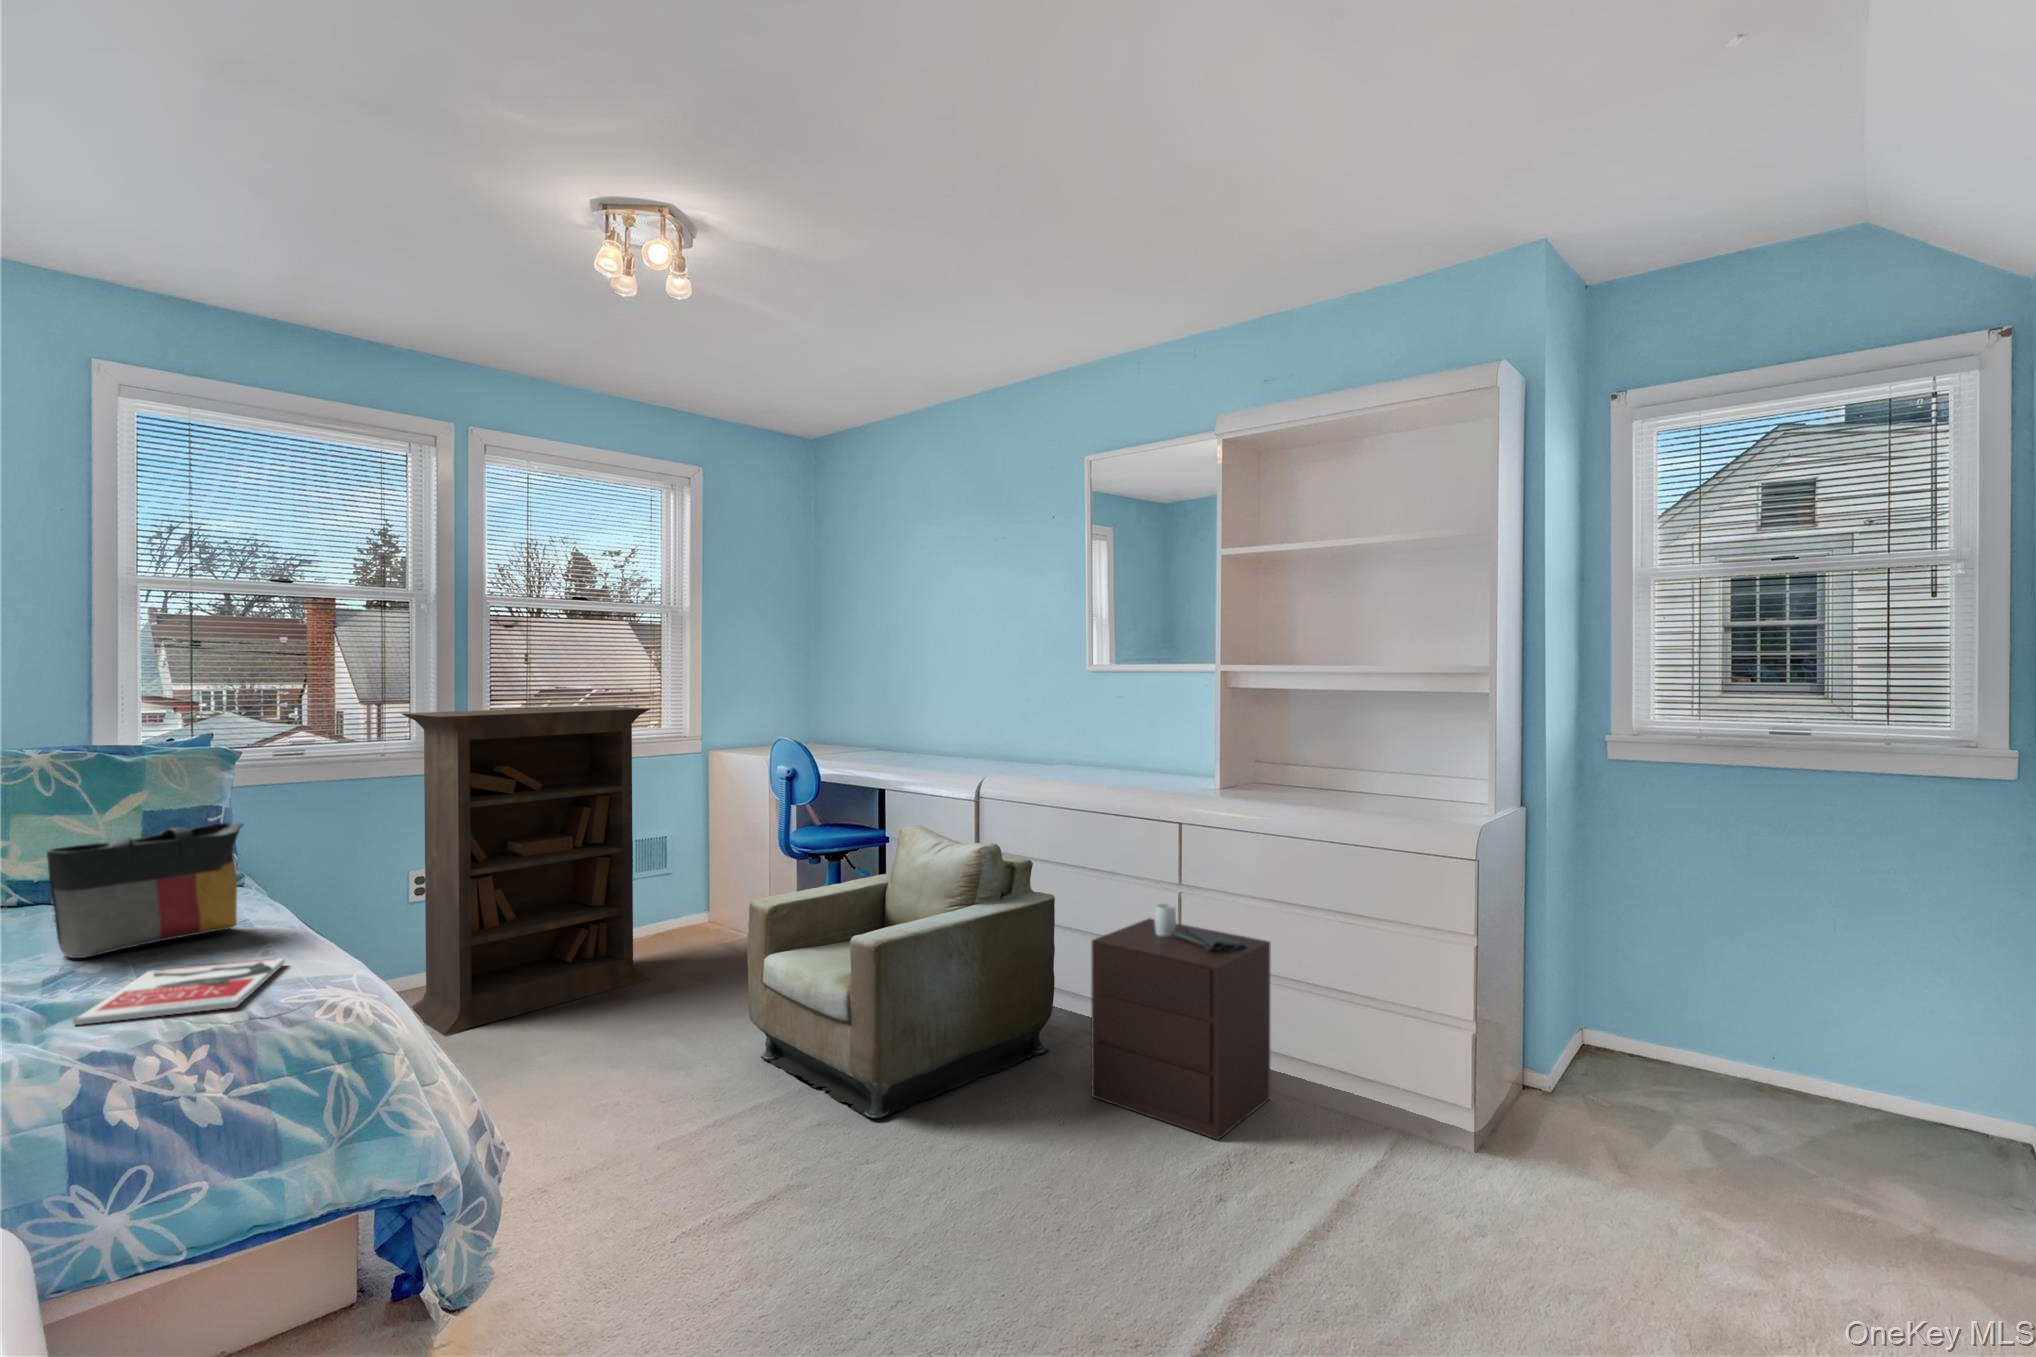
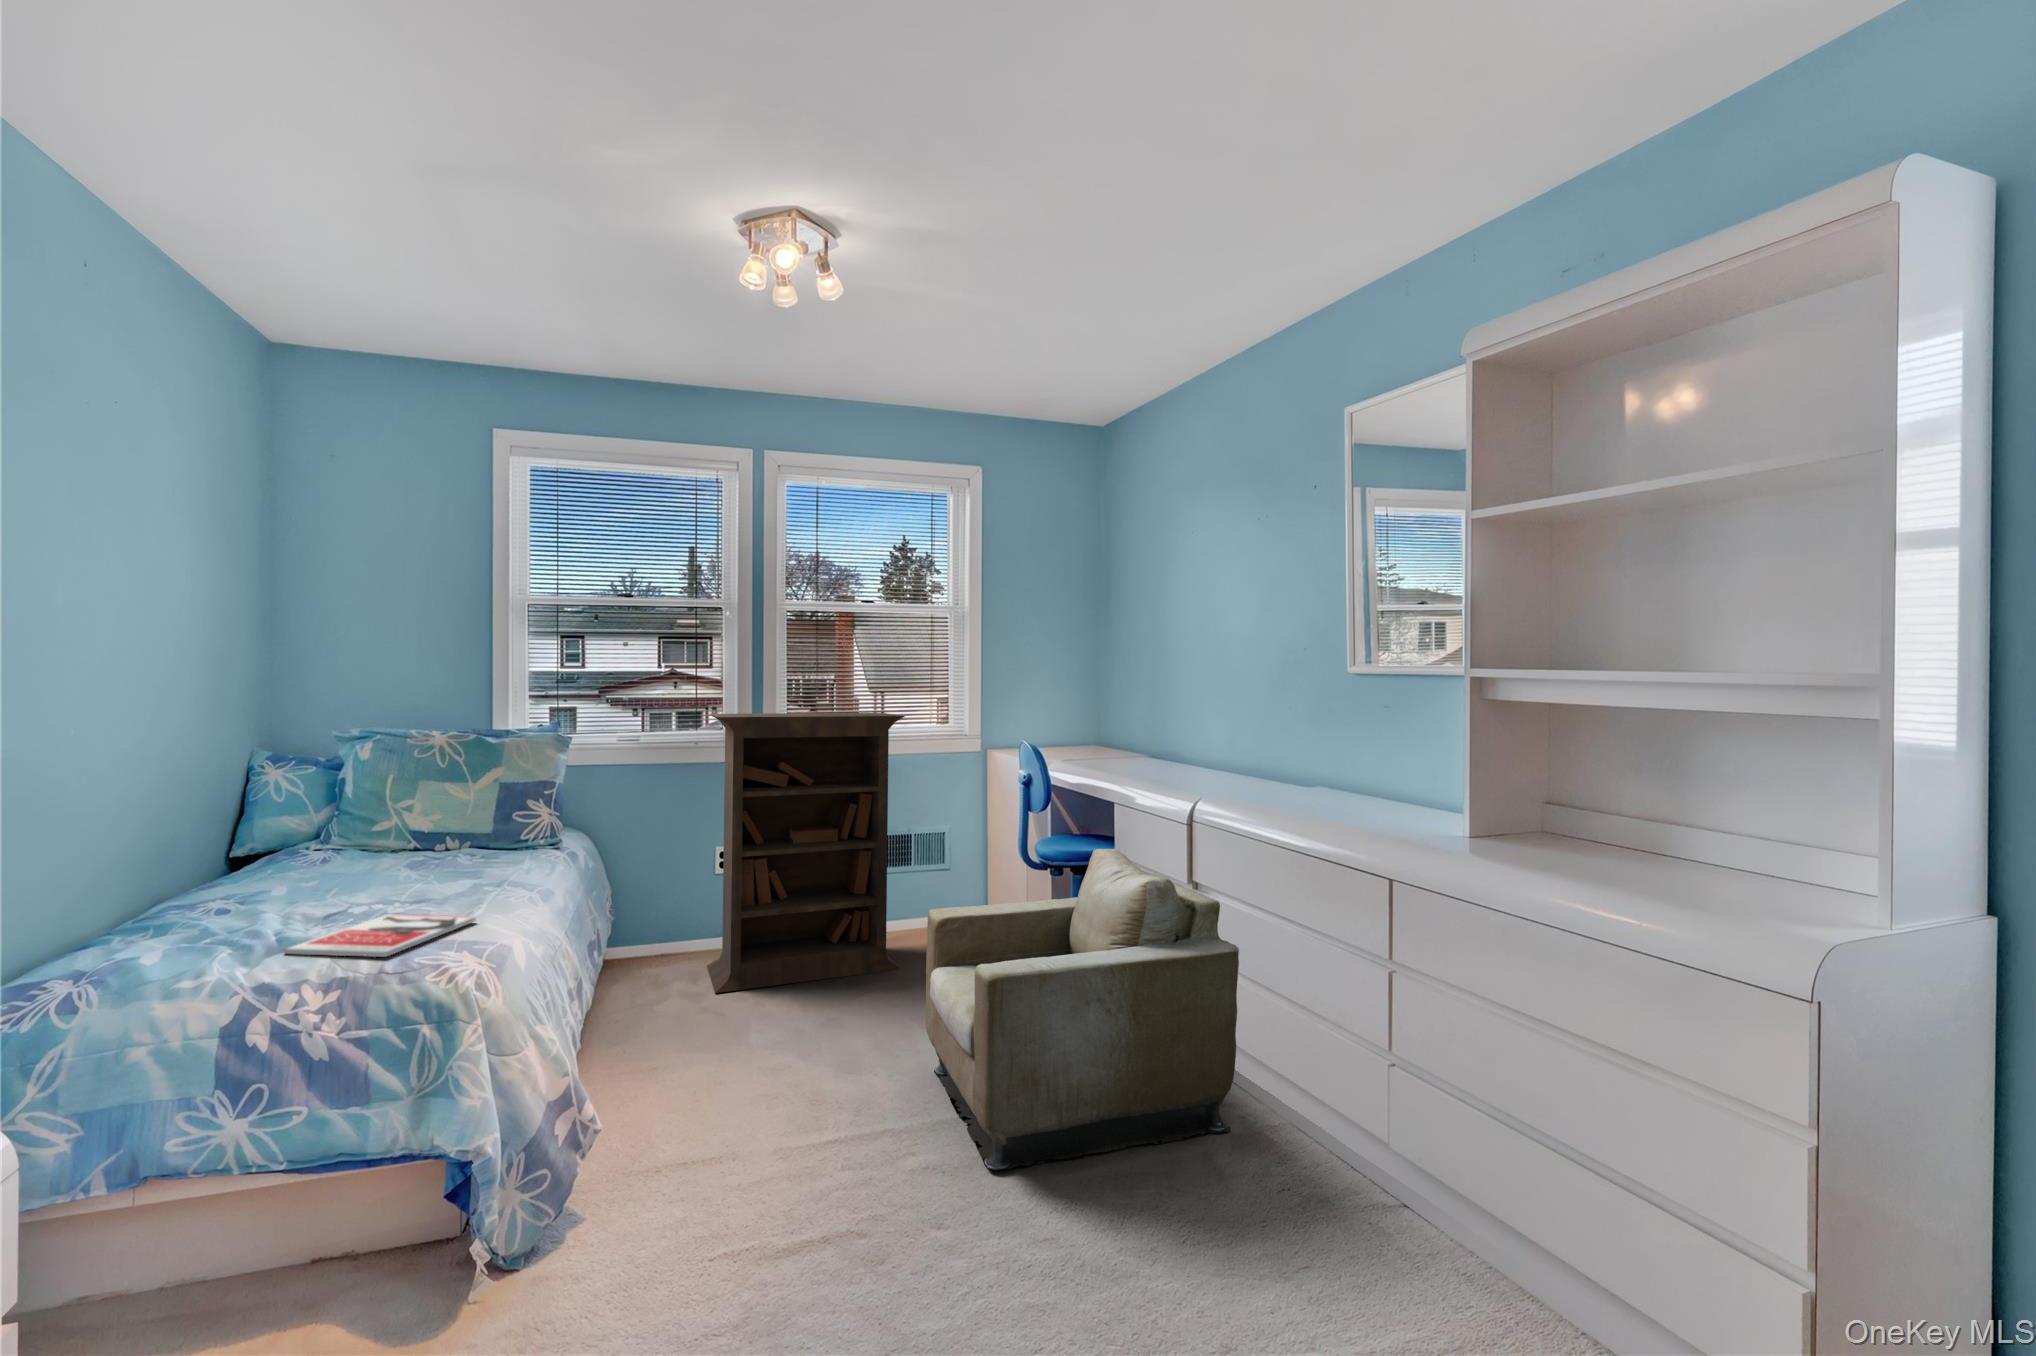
tote bag: present [47,822,243,958] -> none [361,797,504,896]
nightstand: present [1091,904,1271,1140] -> none [1248,979,1496,1320]

